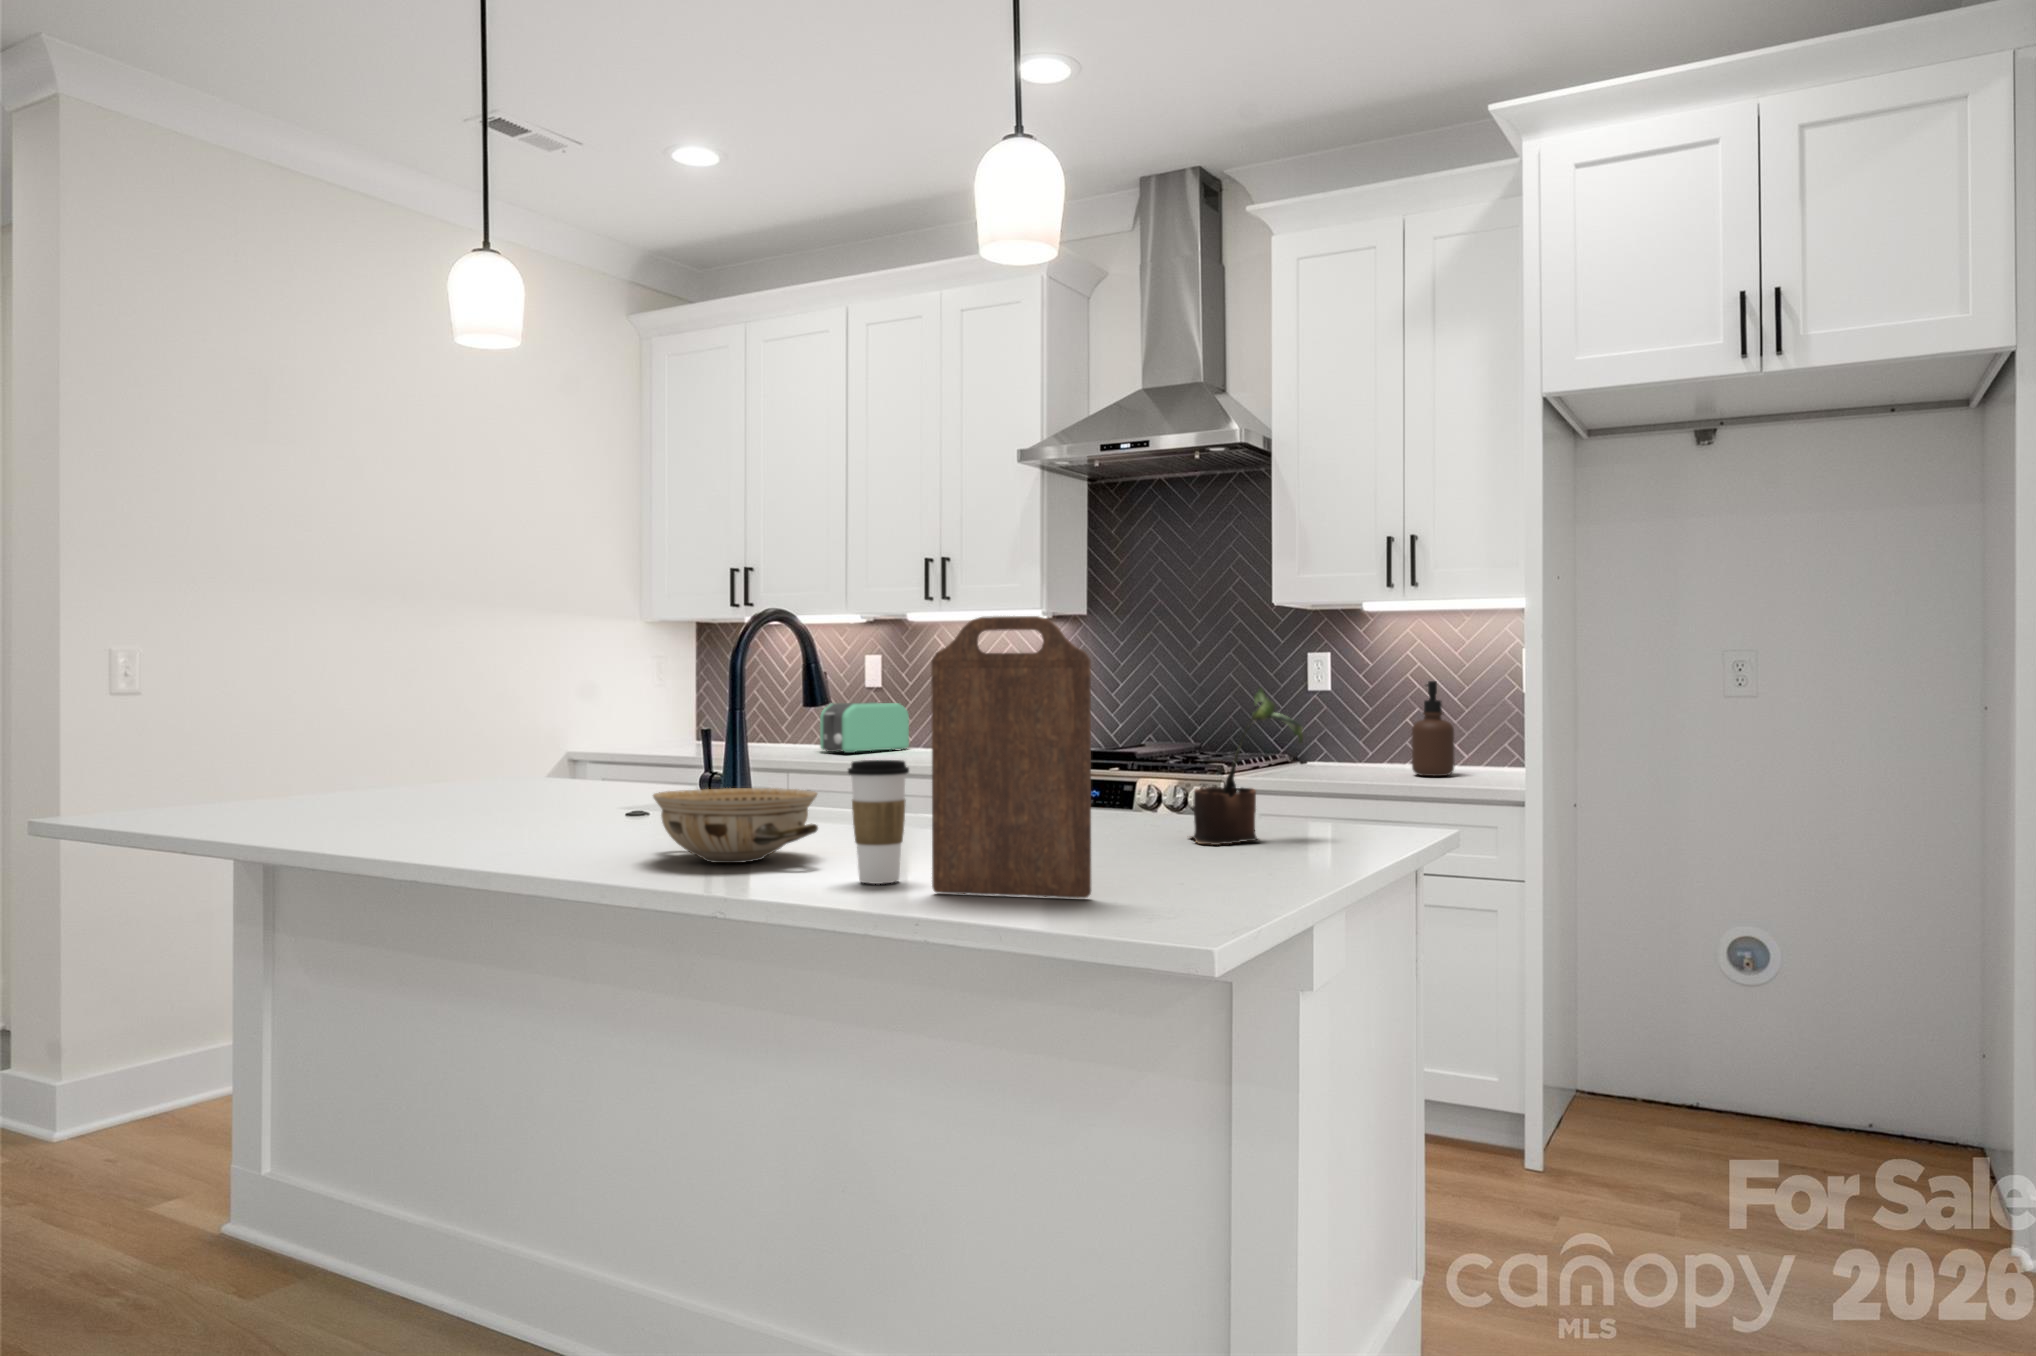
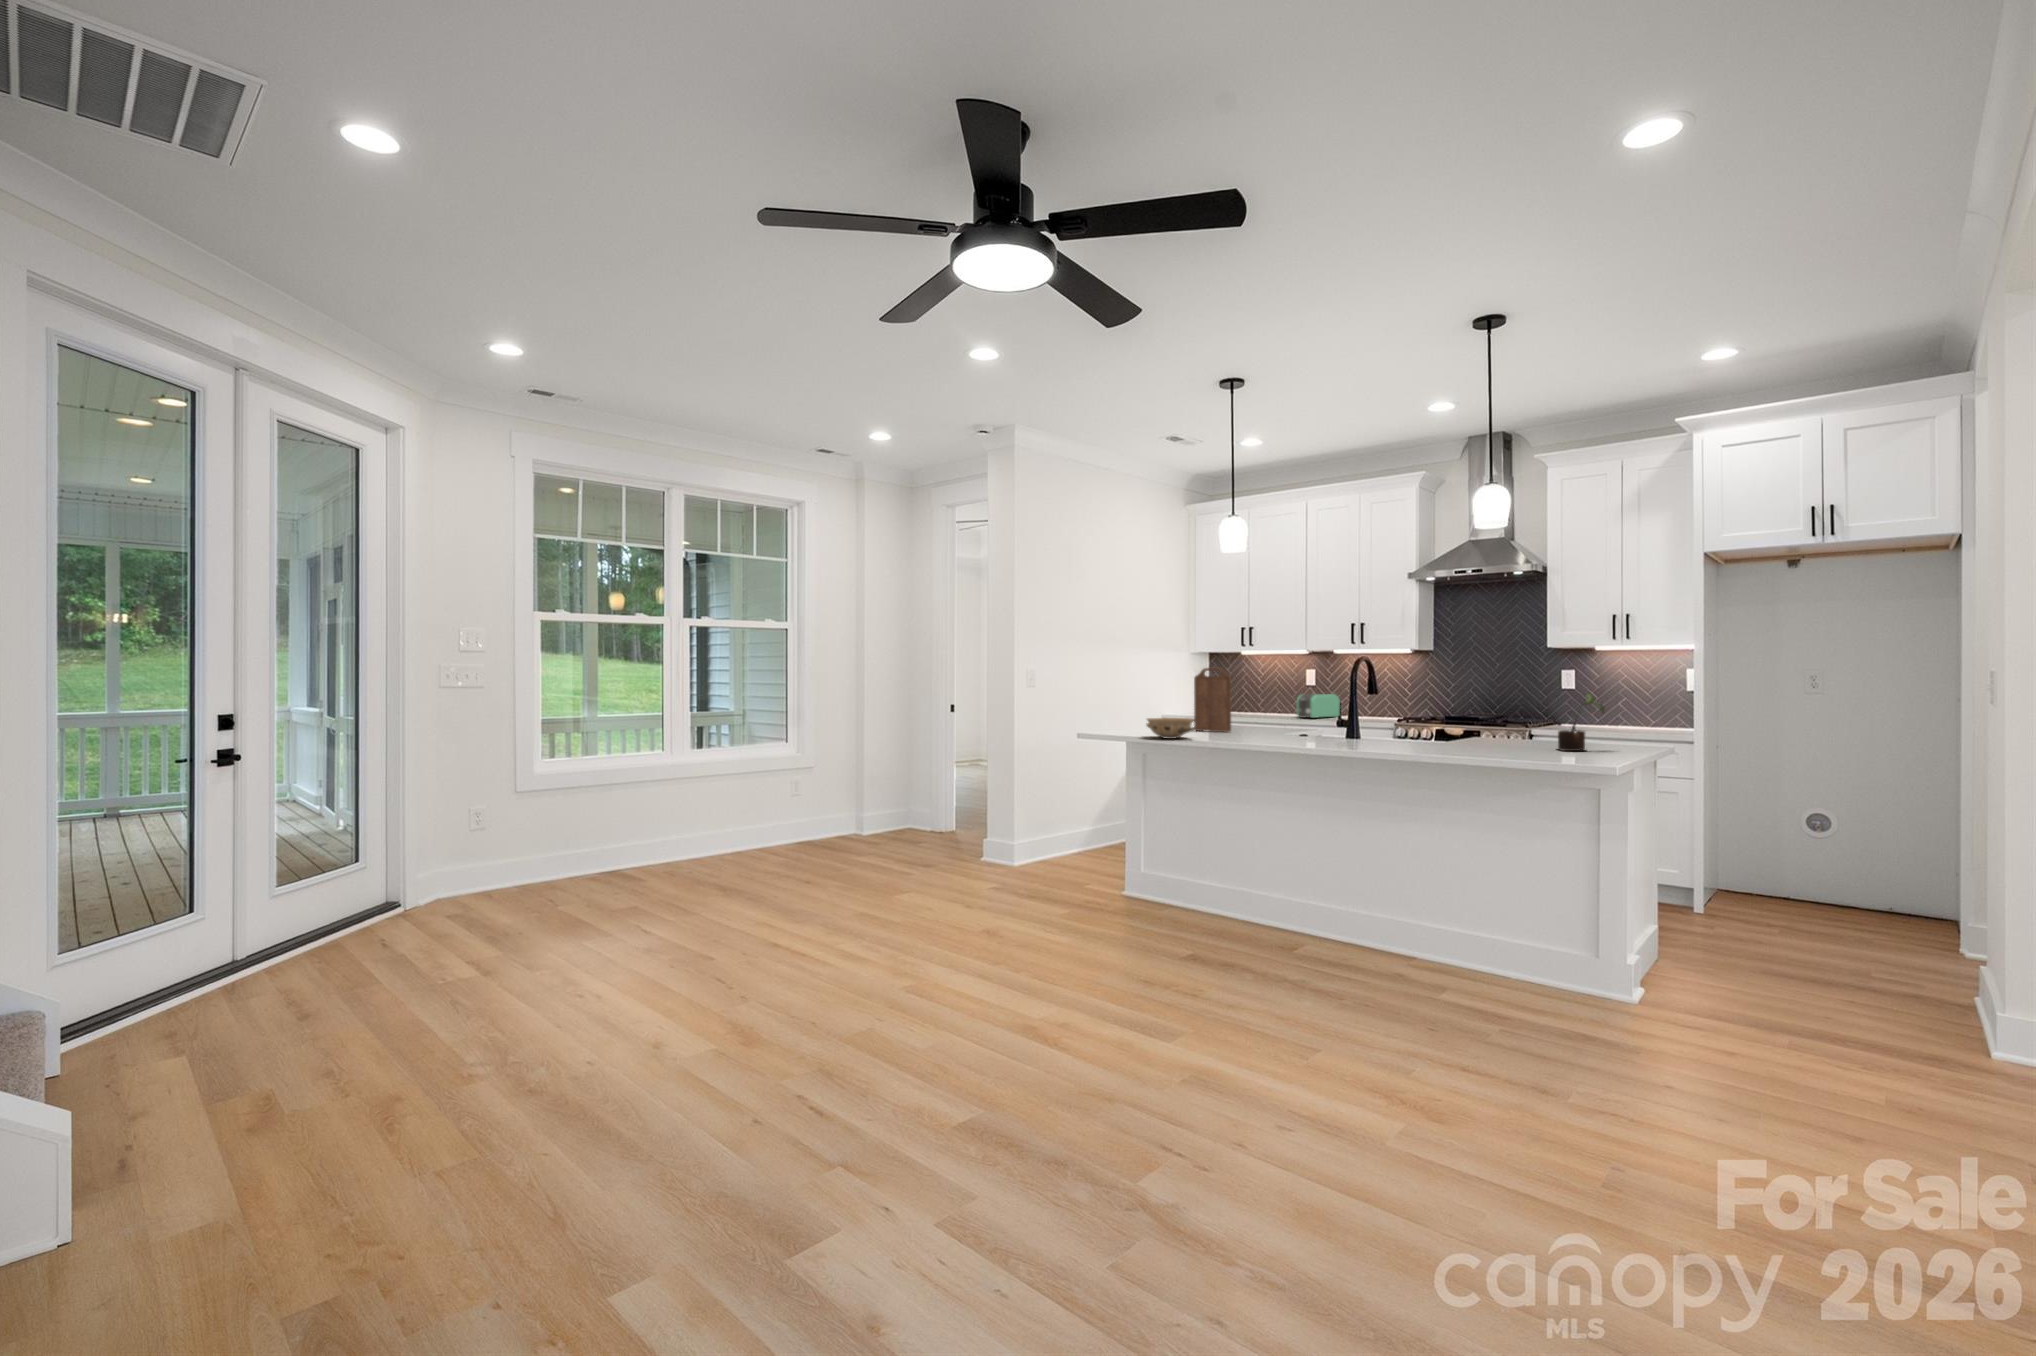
cutting board: present [931,616,1091,898] -> present [1194,668,1231,732]
soap dispenser: present [1412,681,1455,776] -> none [1628,686,1651,731]
coffee cup: present [848,760,909,884] -> none [1448,717,1471,758]
ceramic bowl: present [653,788,818,863] -> present [1147,718,1196,739]

